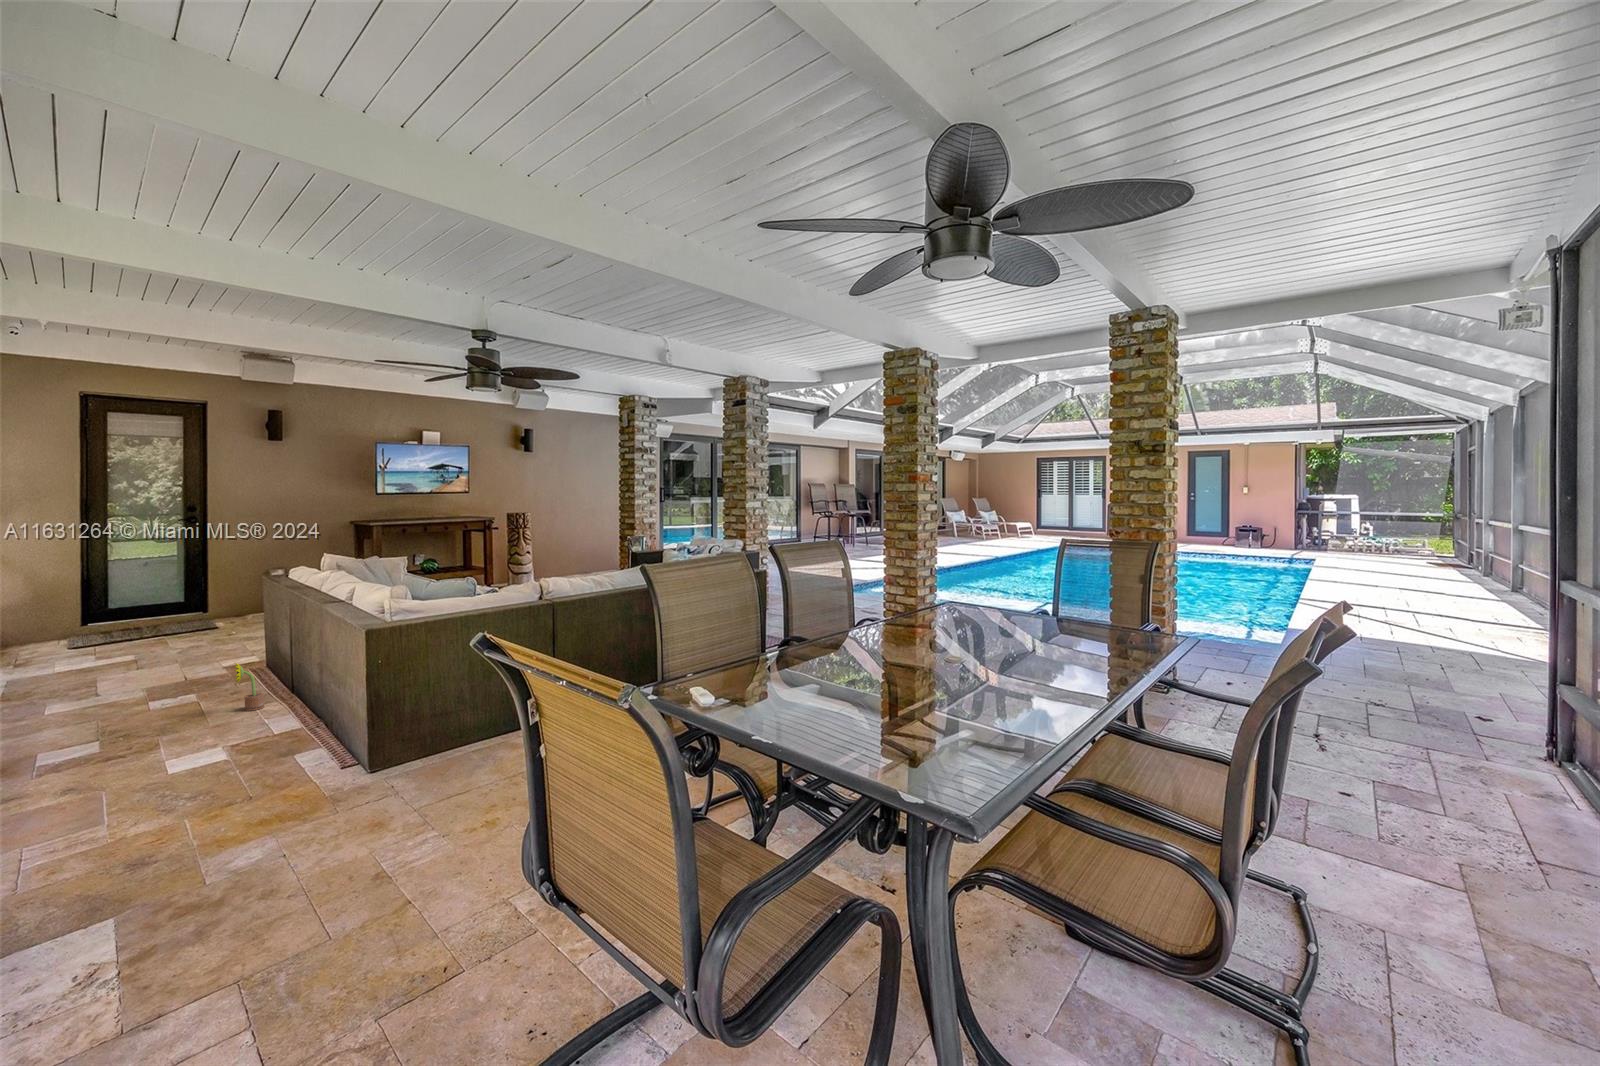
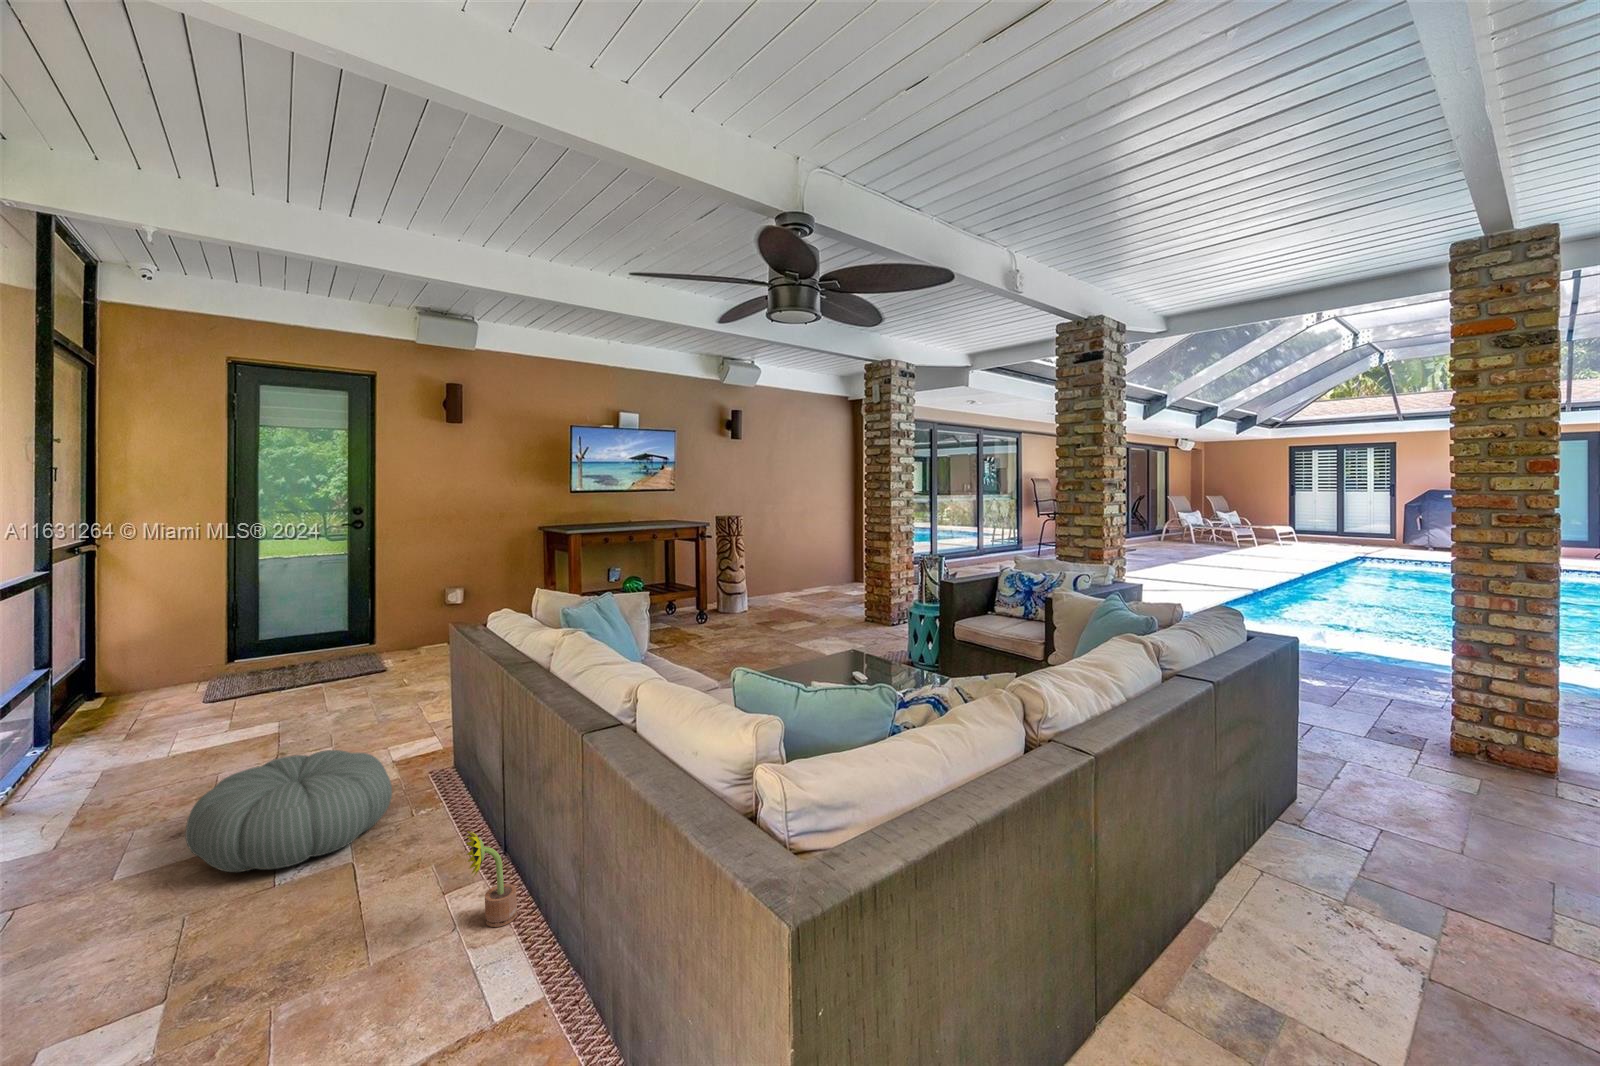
pouf: none [67,646,200,702] -> present [185,750,392,872]

